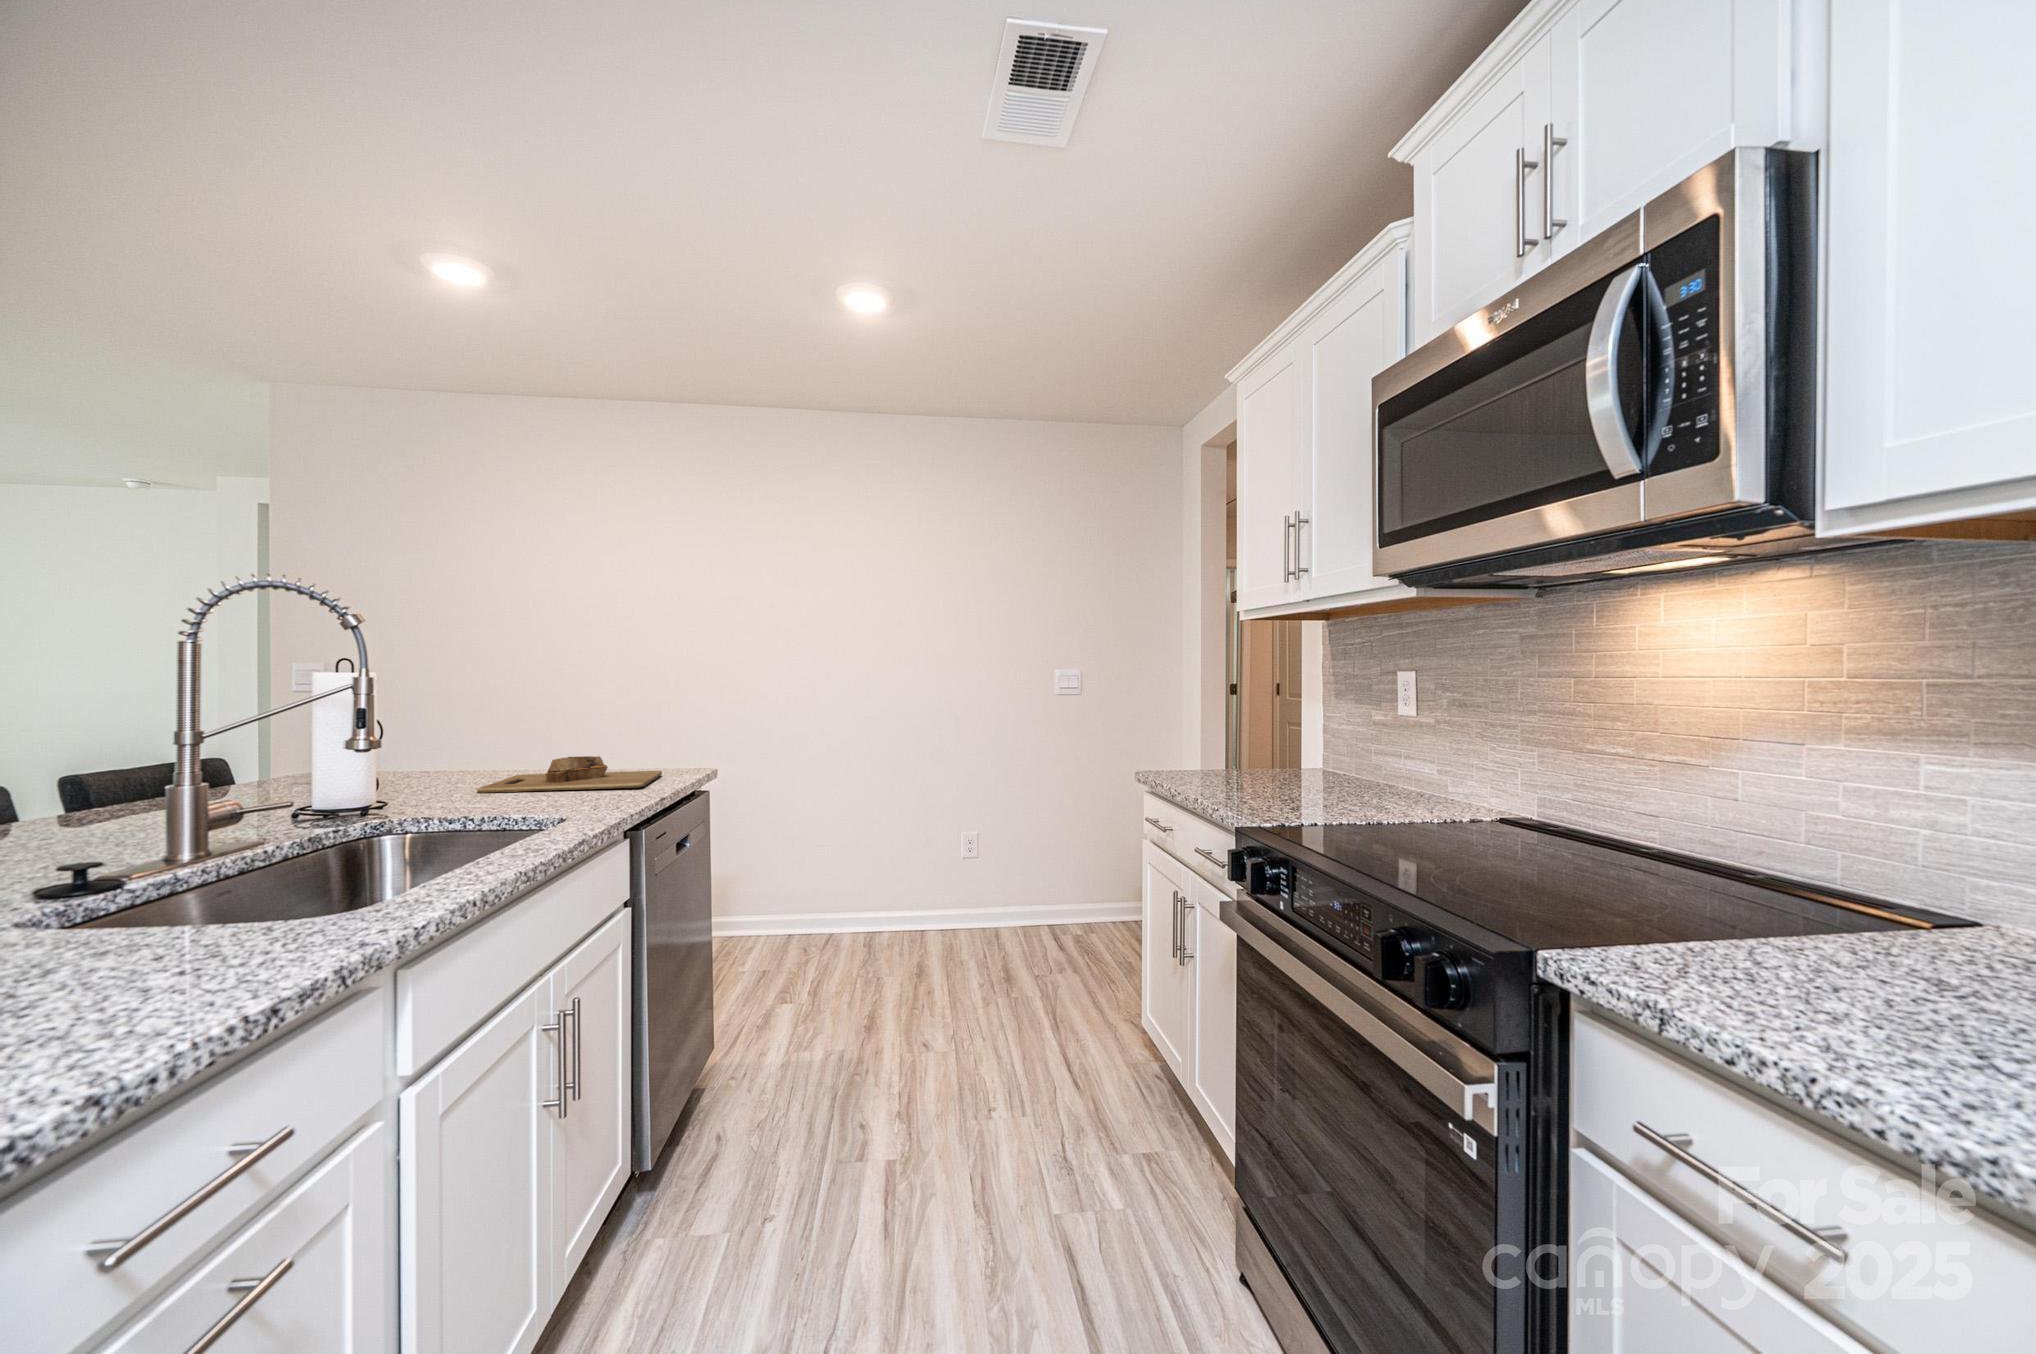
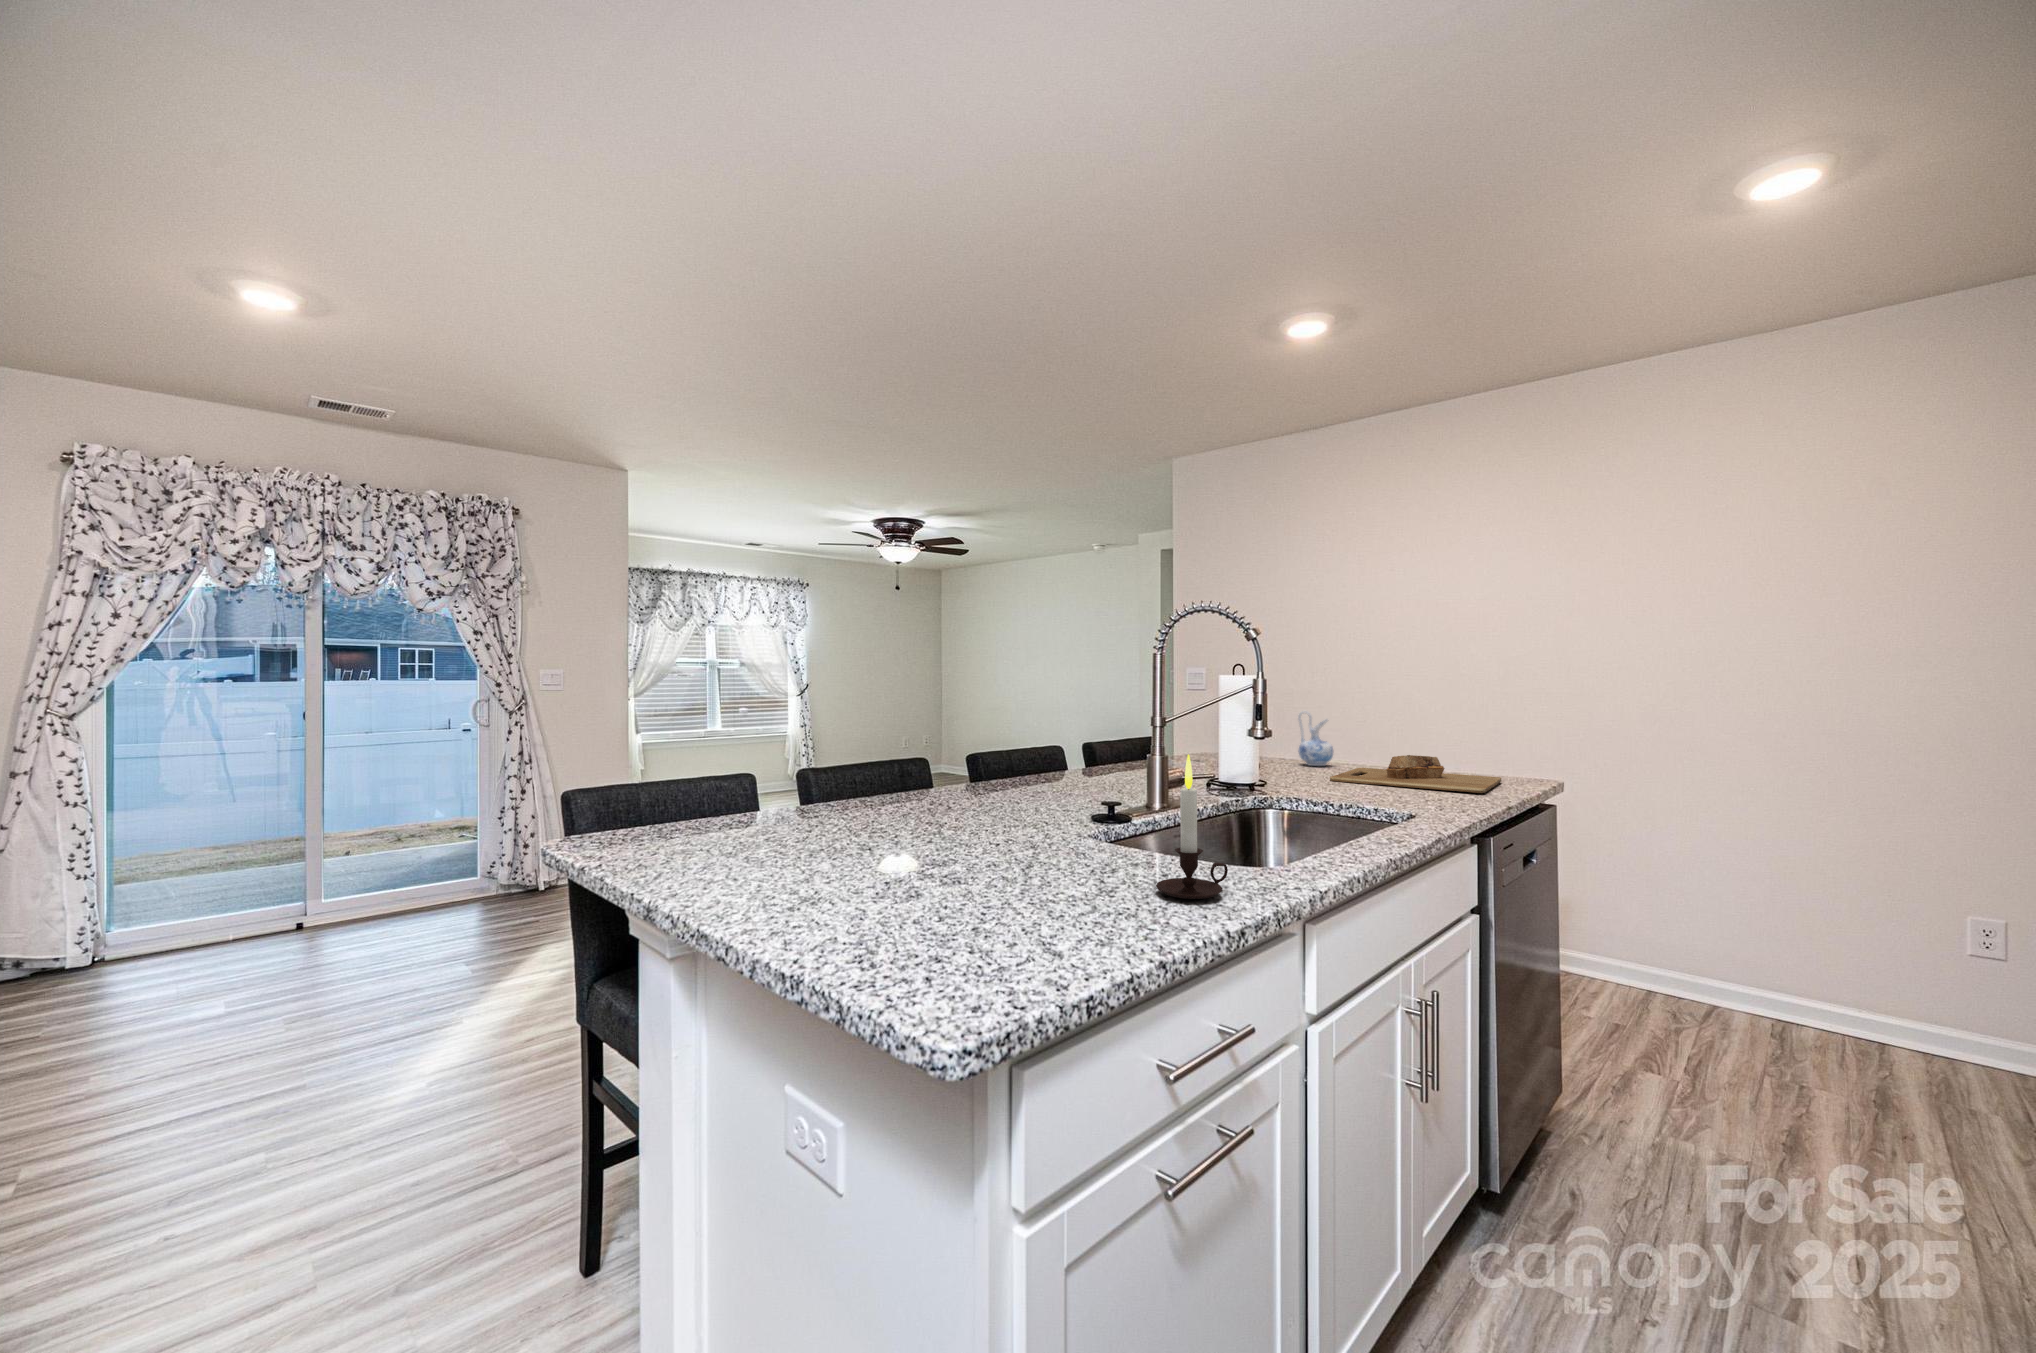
ceramic pitcher: none [442,715,487,778] -> present [1298,711,1333,766]
candle: none [117,779,265,989] -> present [1156,754,1228,899]

